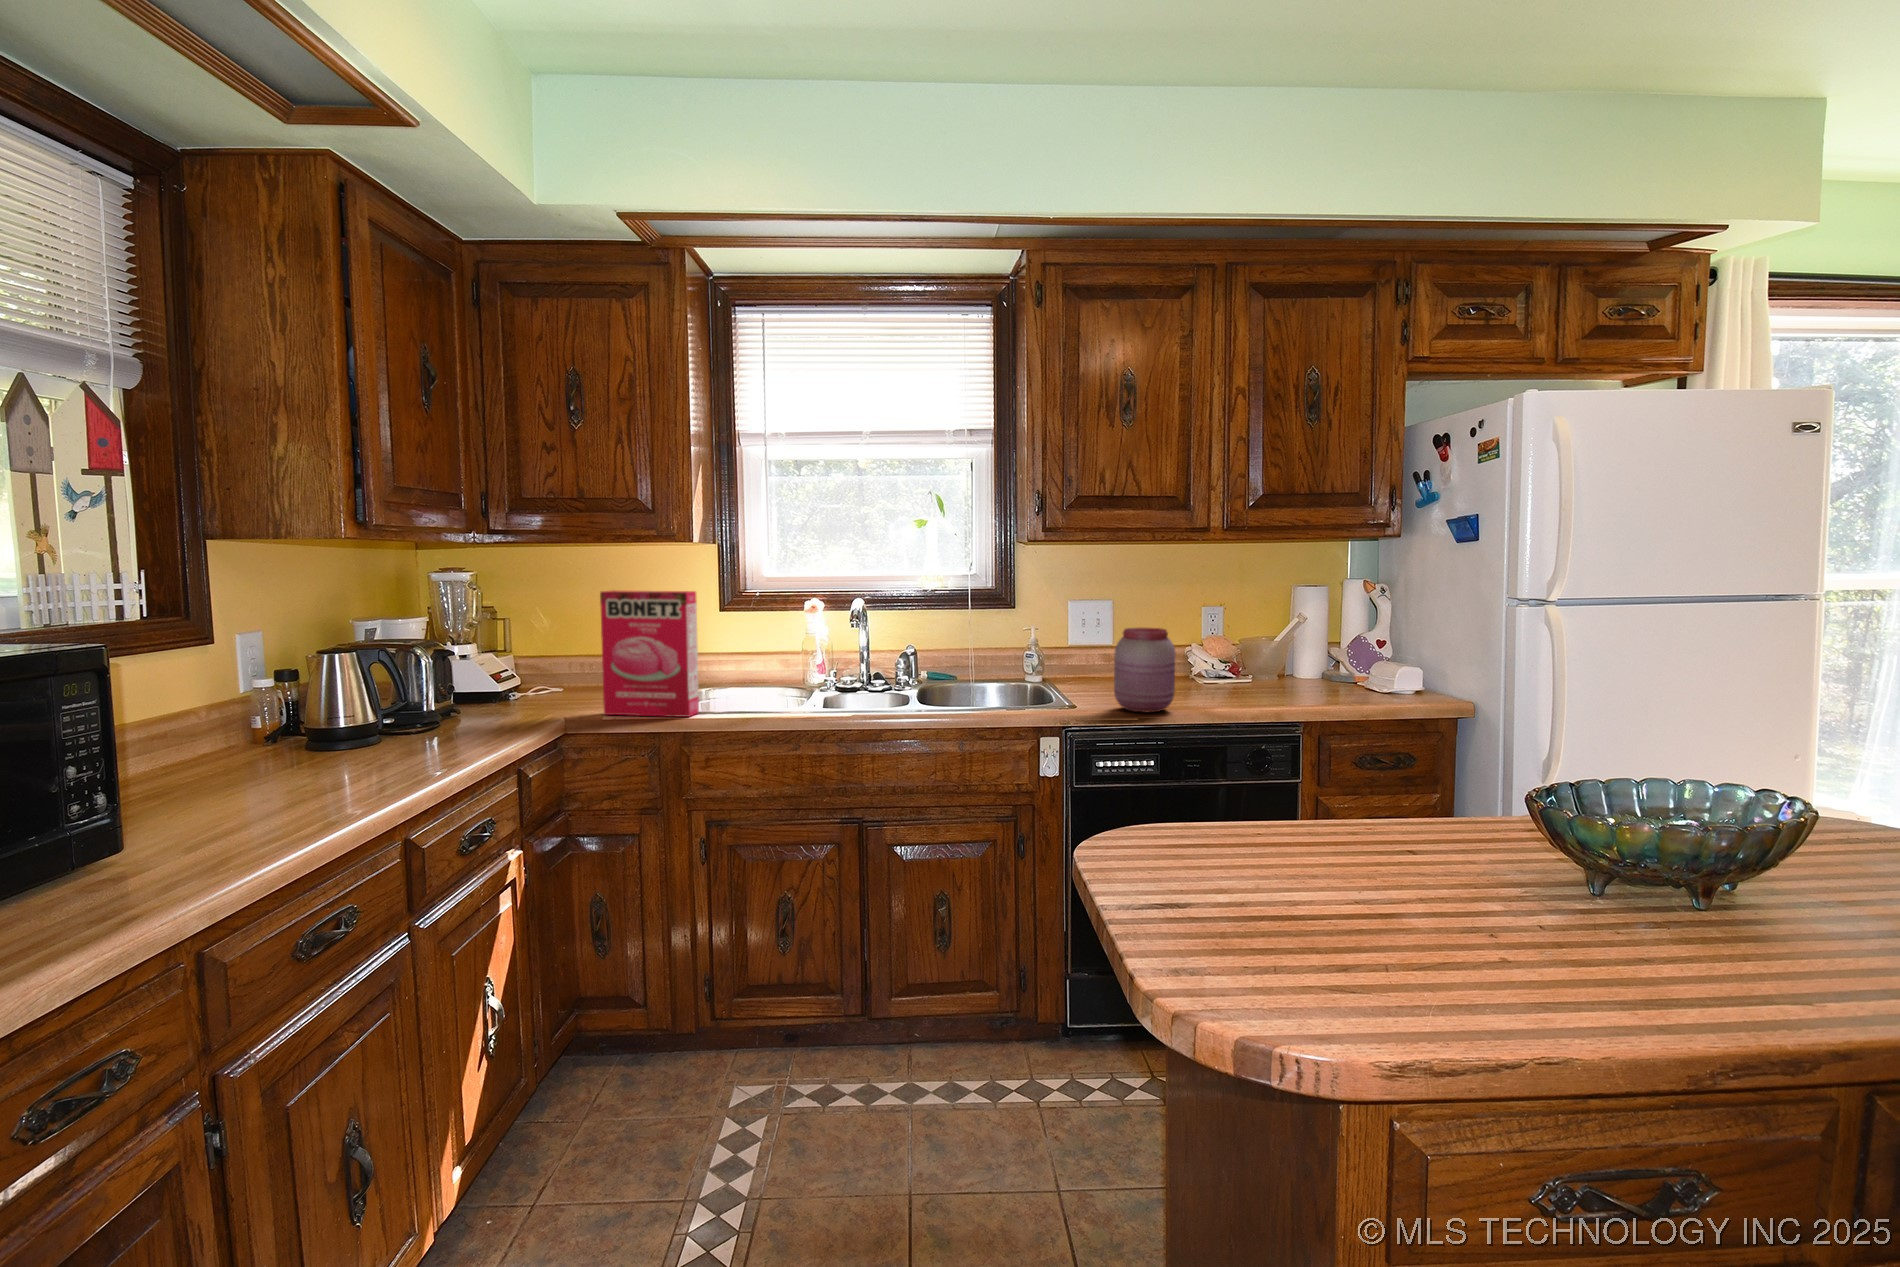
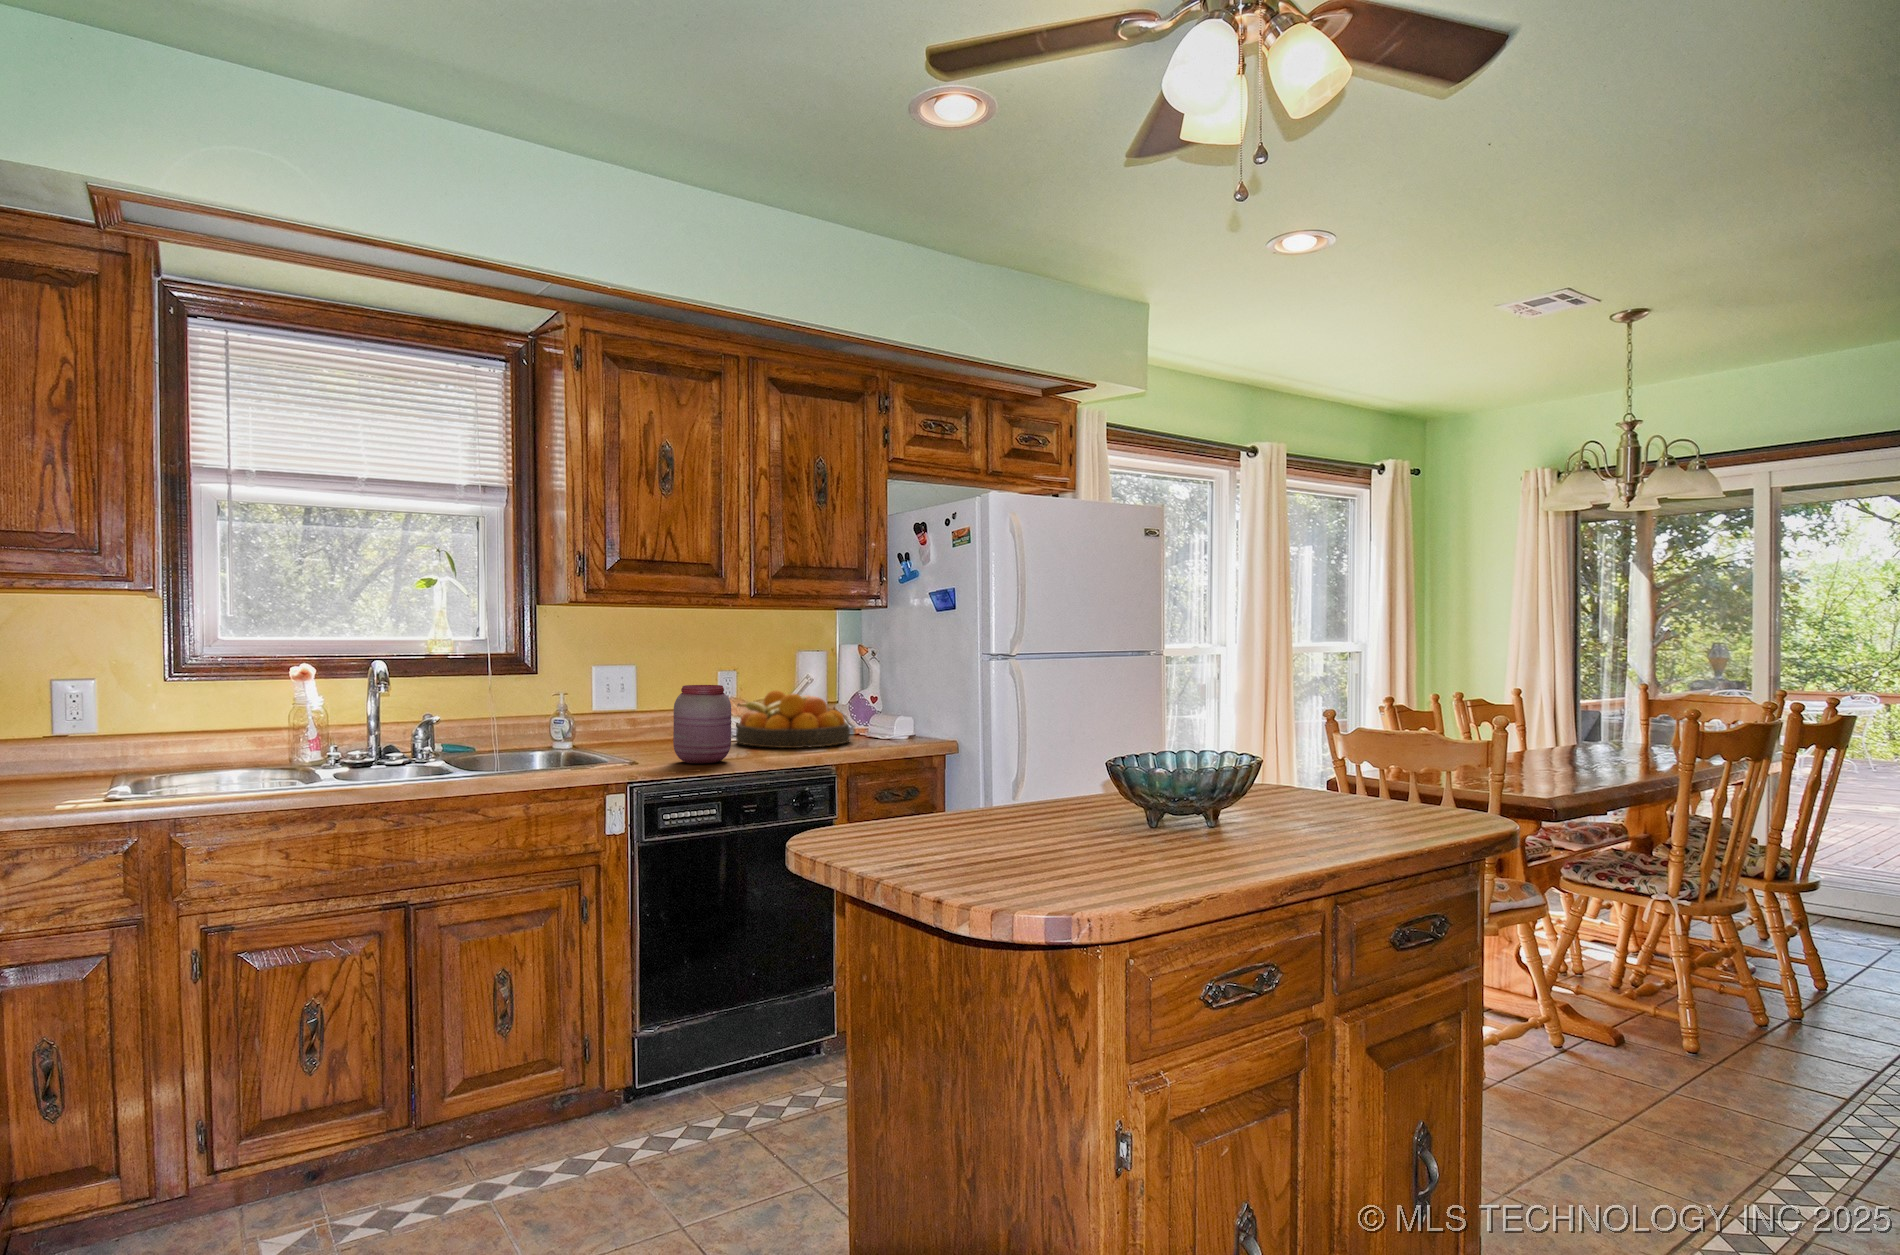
cereal box: present [600,590,699,717] -> none [49,653,194,811]
fruit bowl: none [1207,632,1339,700] -> present [736,691,850,748]

